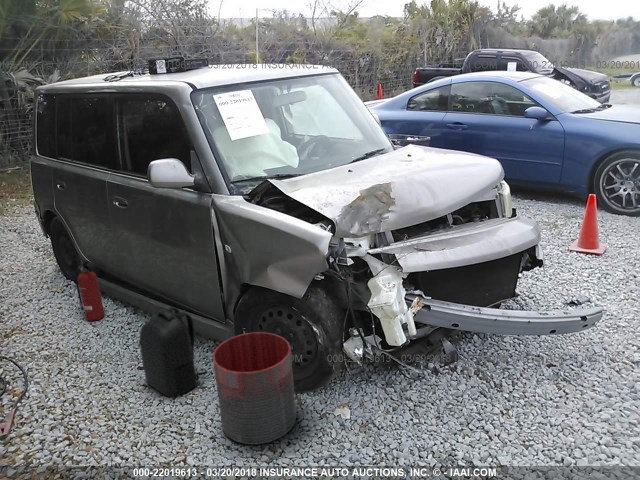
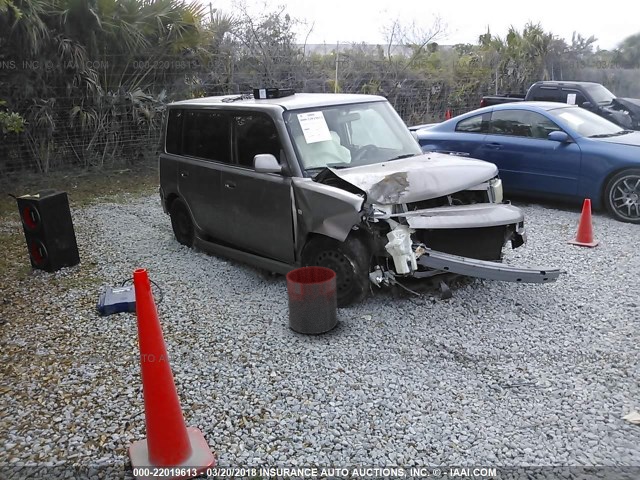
fire extinguisher: present [76,261,105,321] -> none [193,226,211,269]
backpack: present [139,307,207,397] -> none [238,252,281,310]

